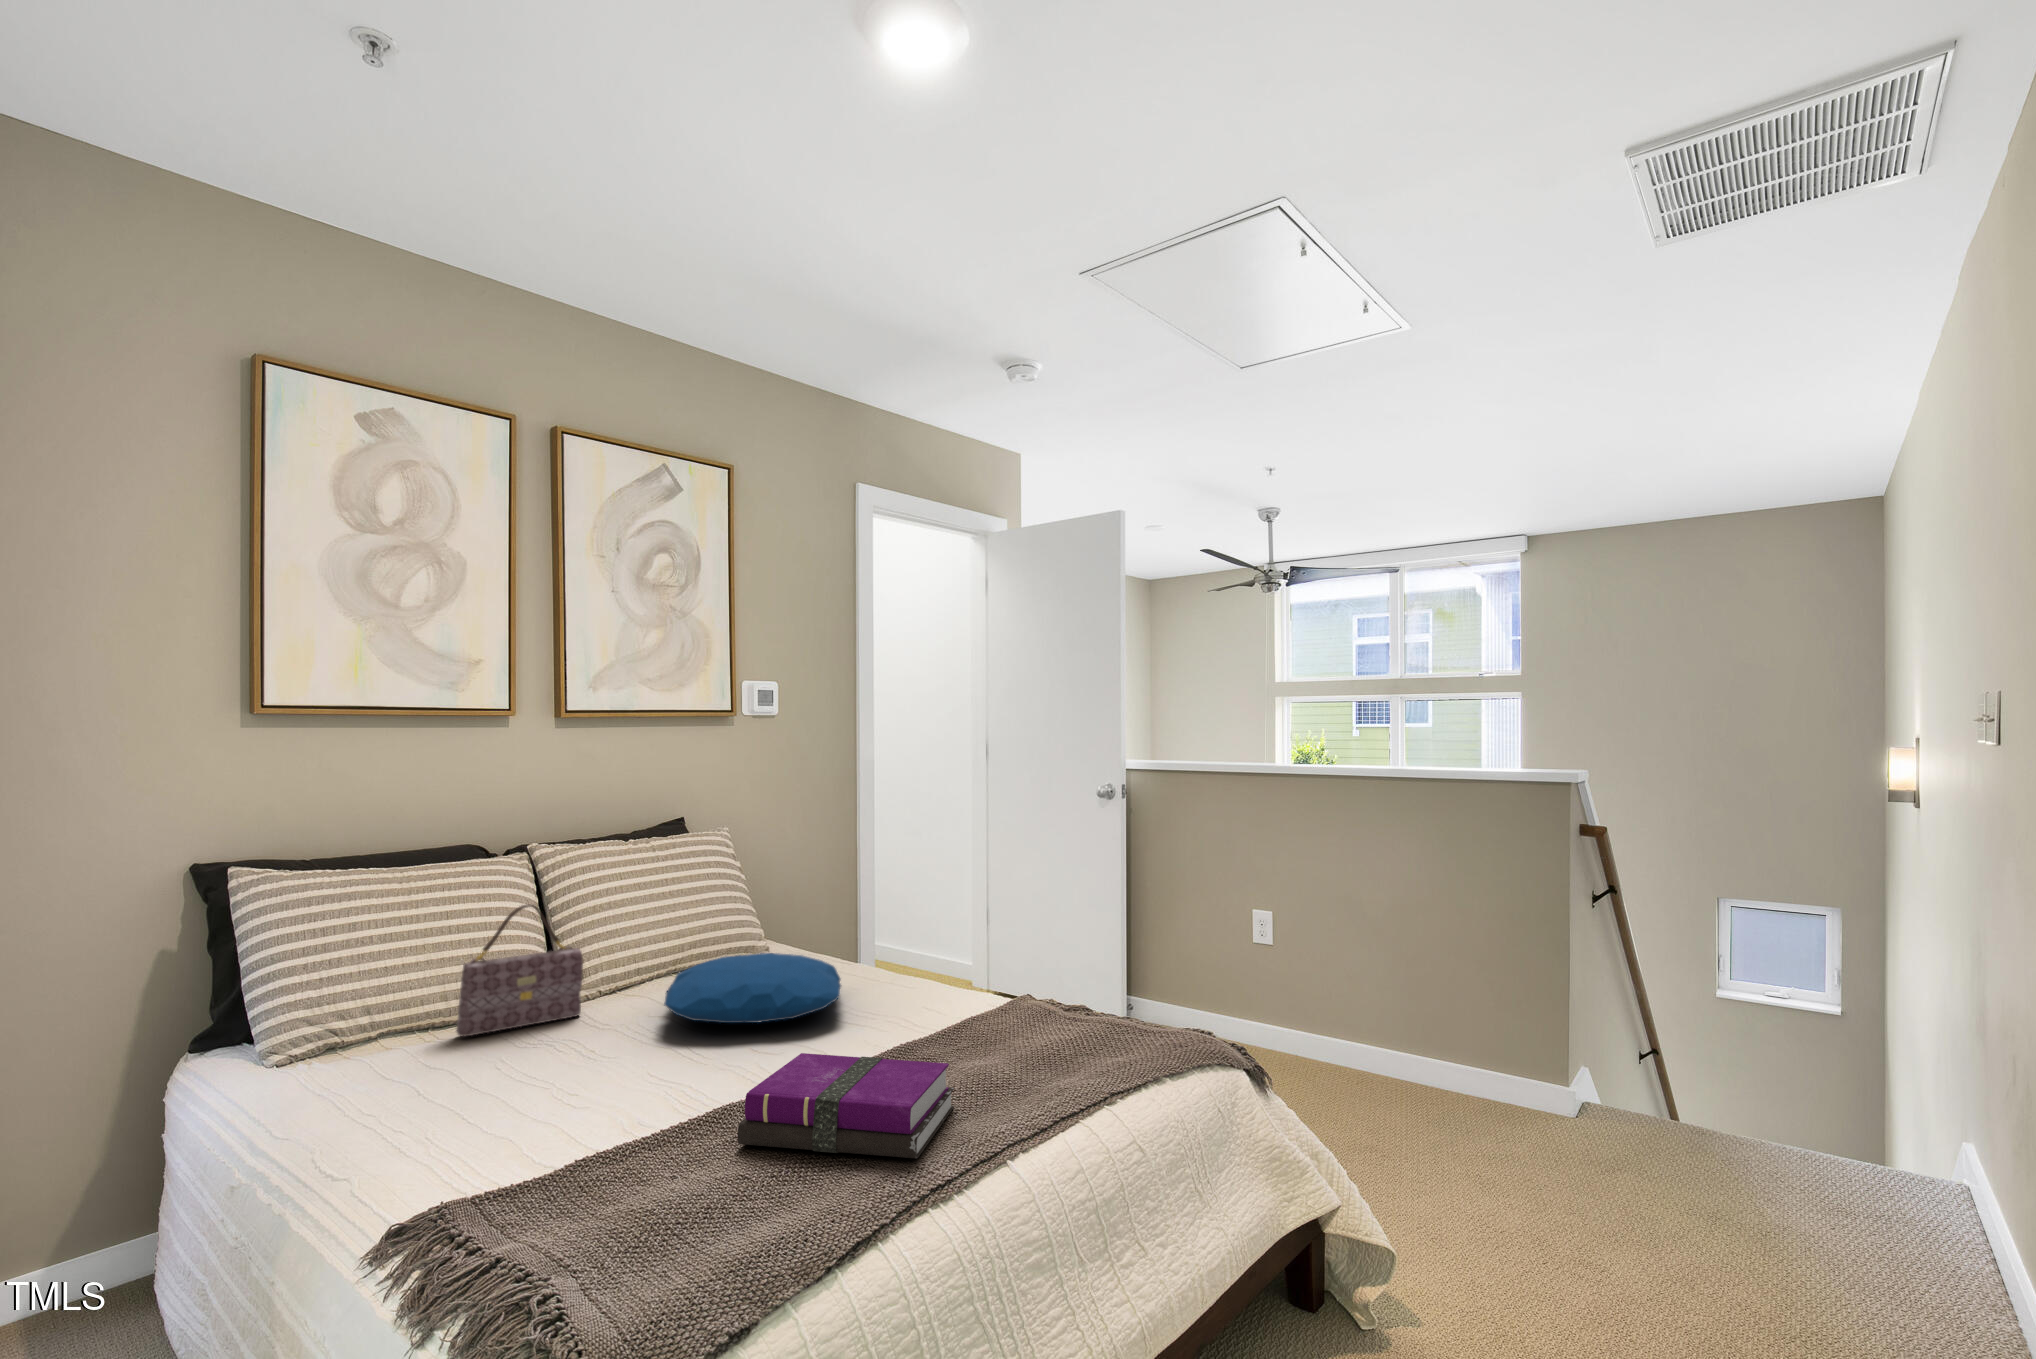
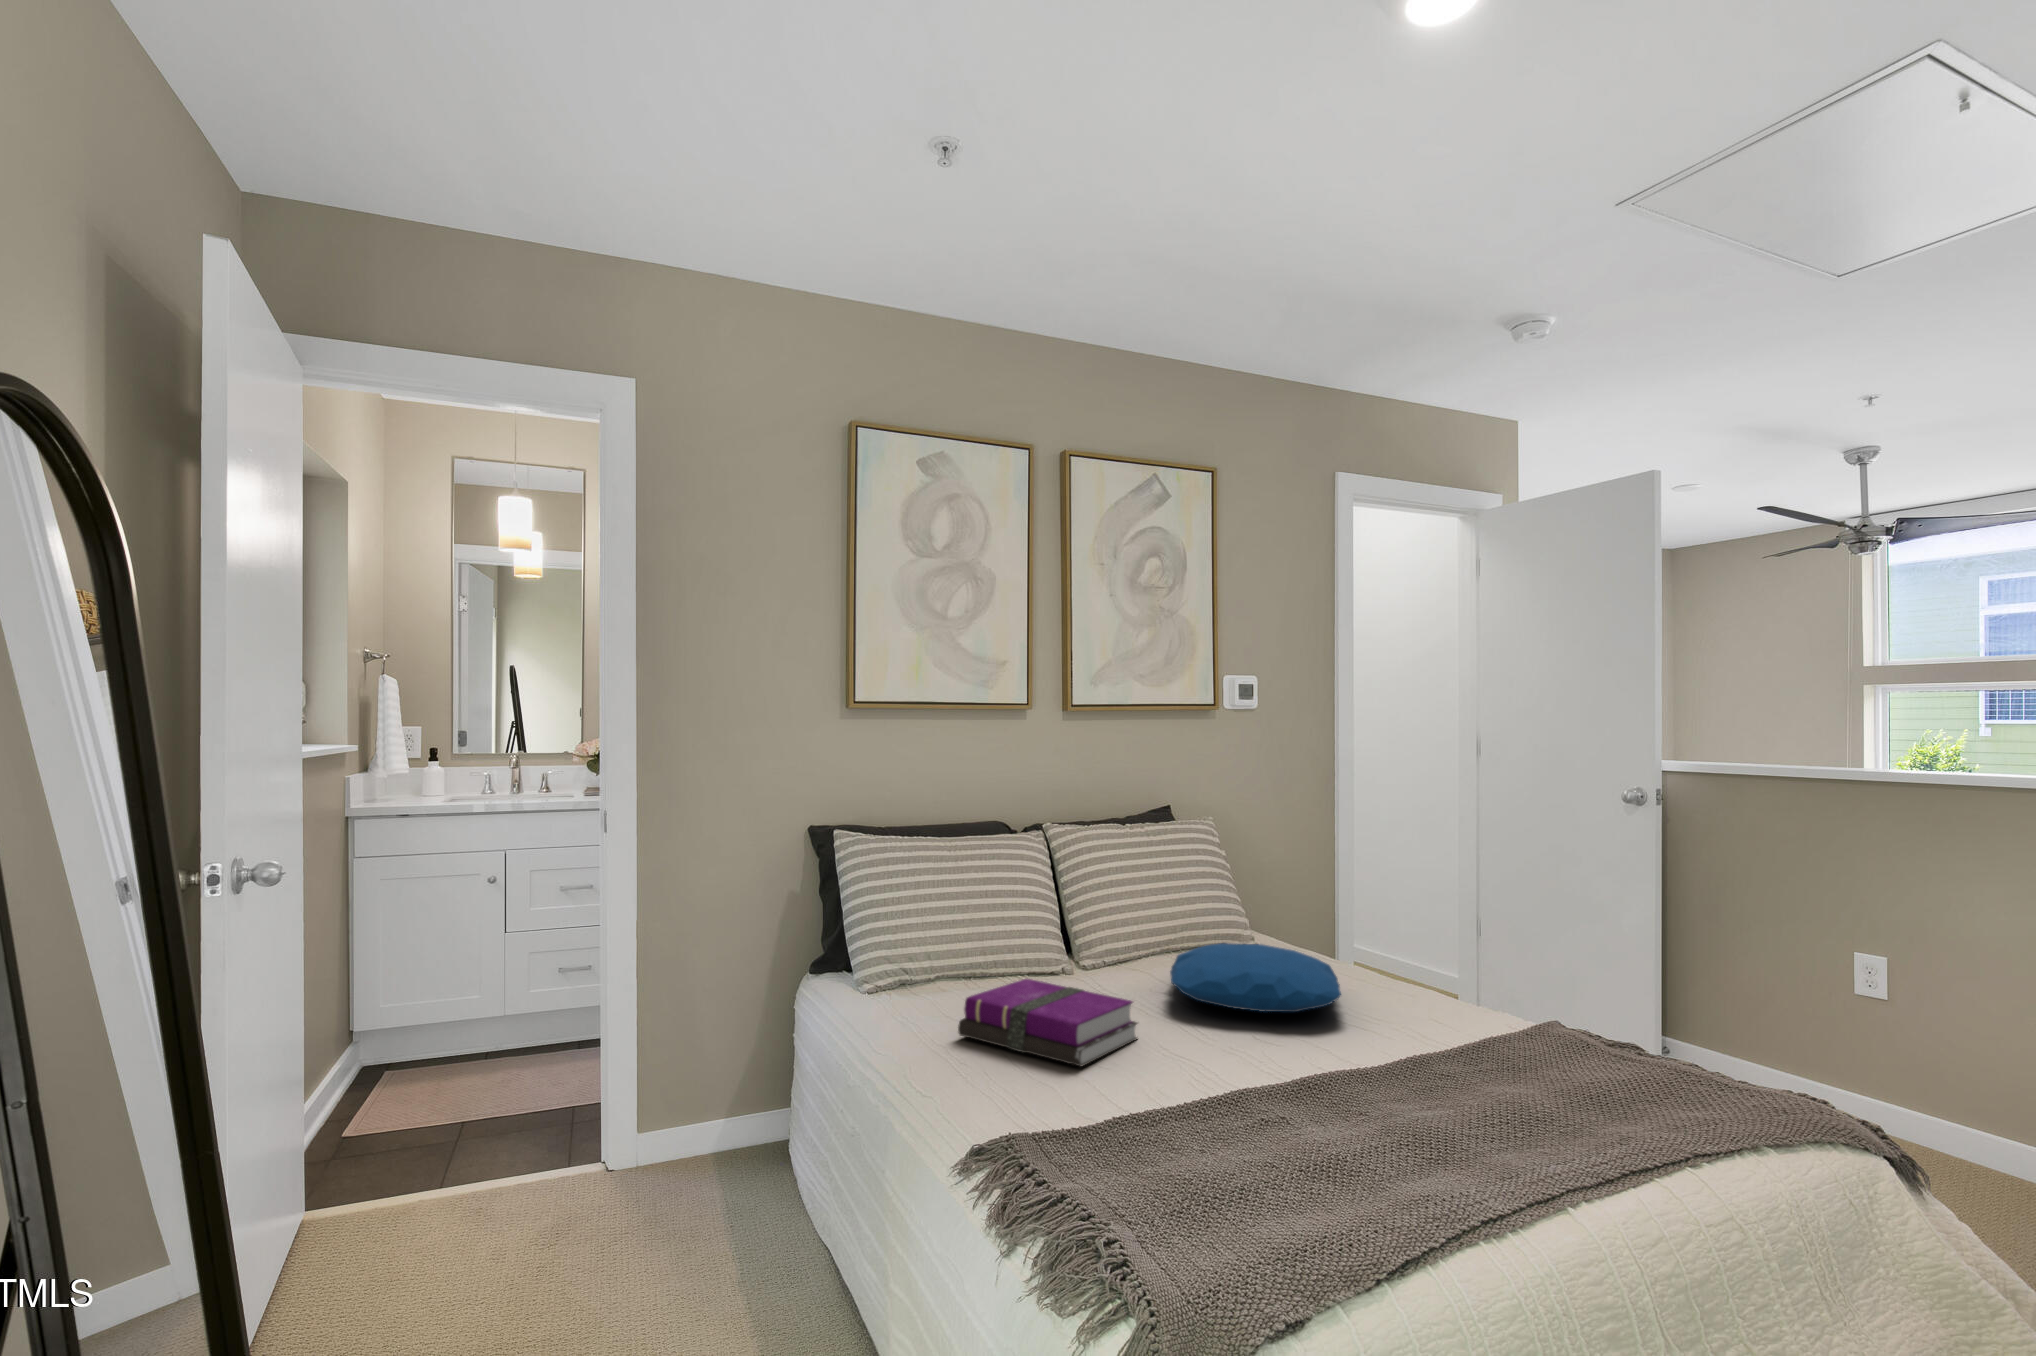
handbag: present [456,905,583,1037] -> none [996,877,1096,988]
notebook: present [738,1053,954,1159] -> present [958,979,1138,1066]

